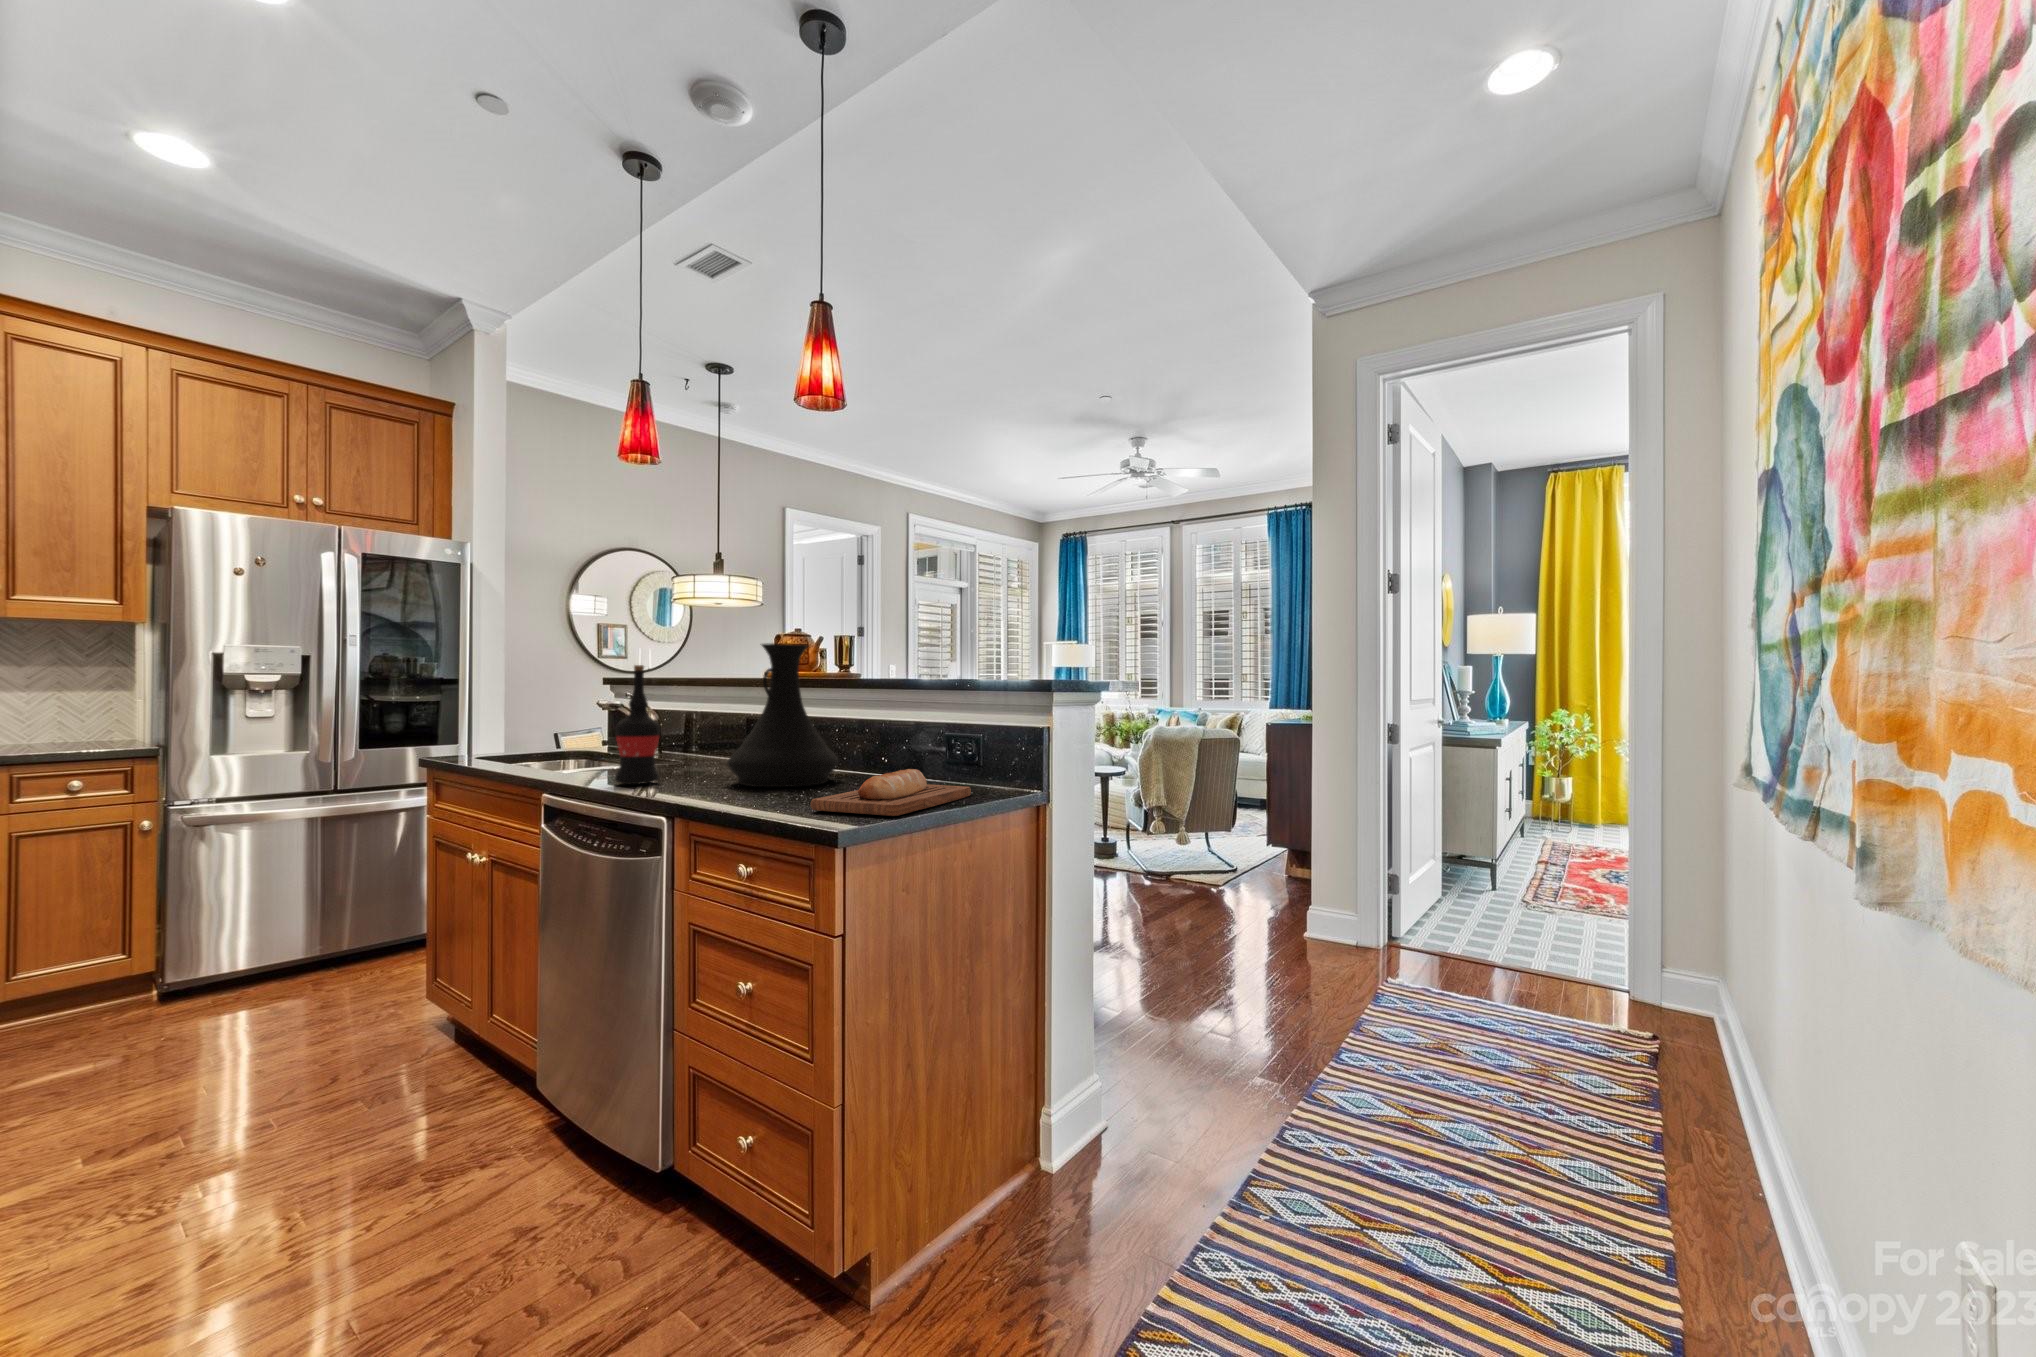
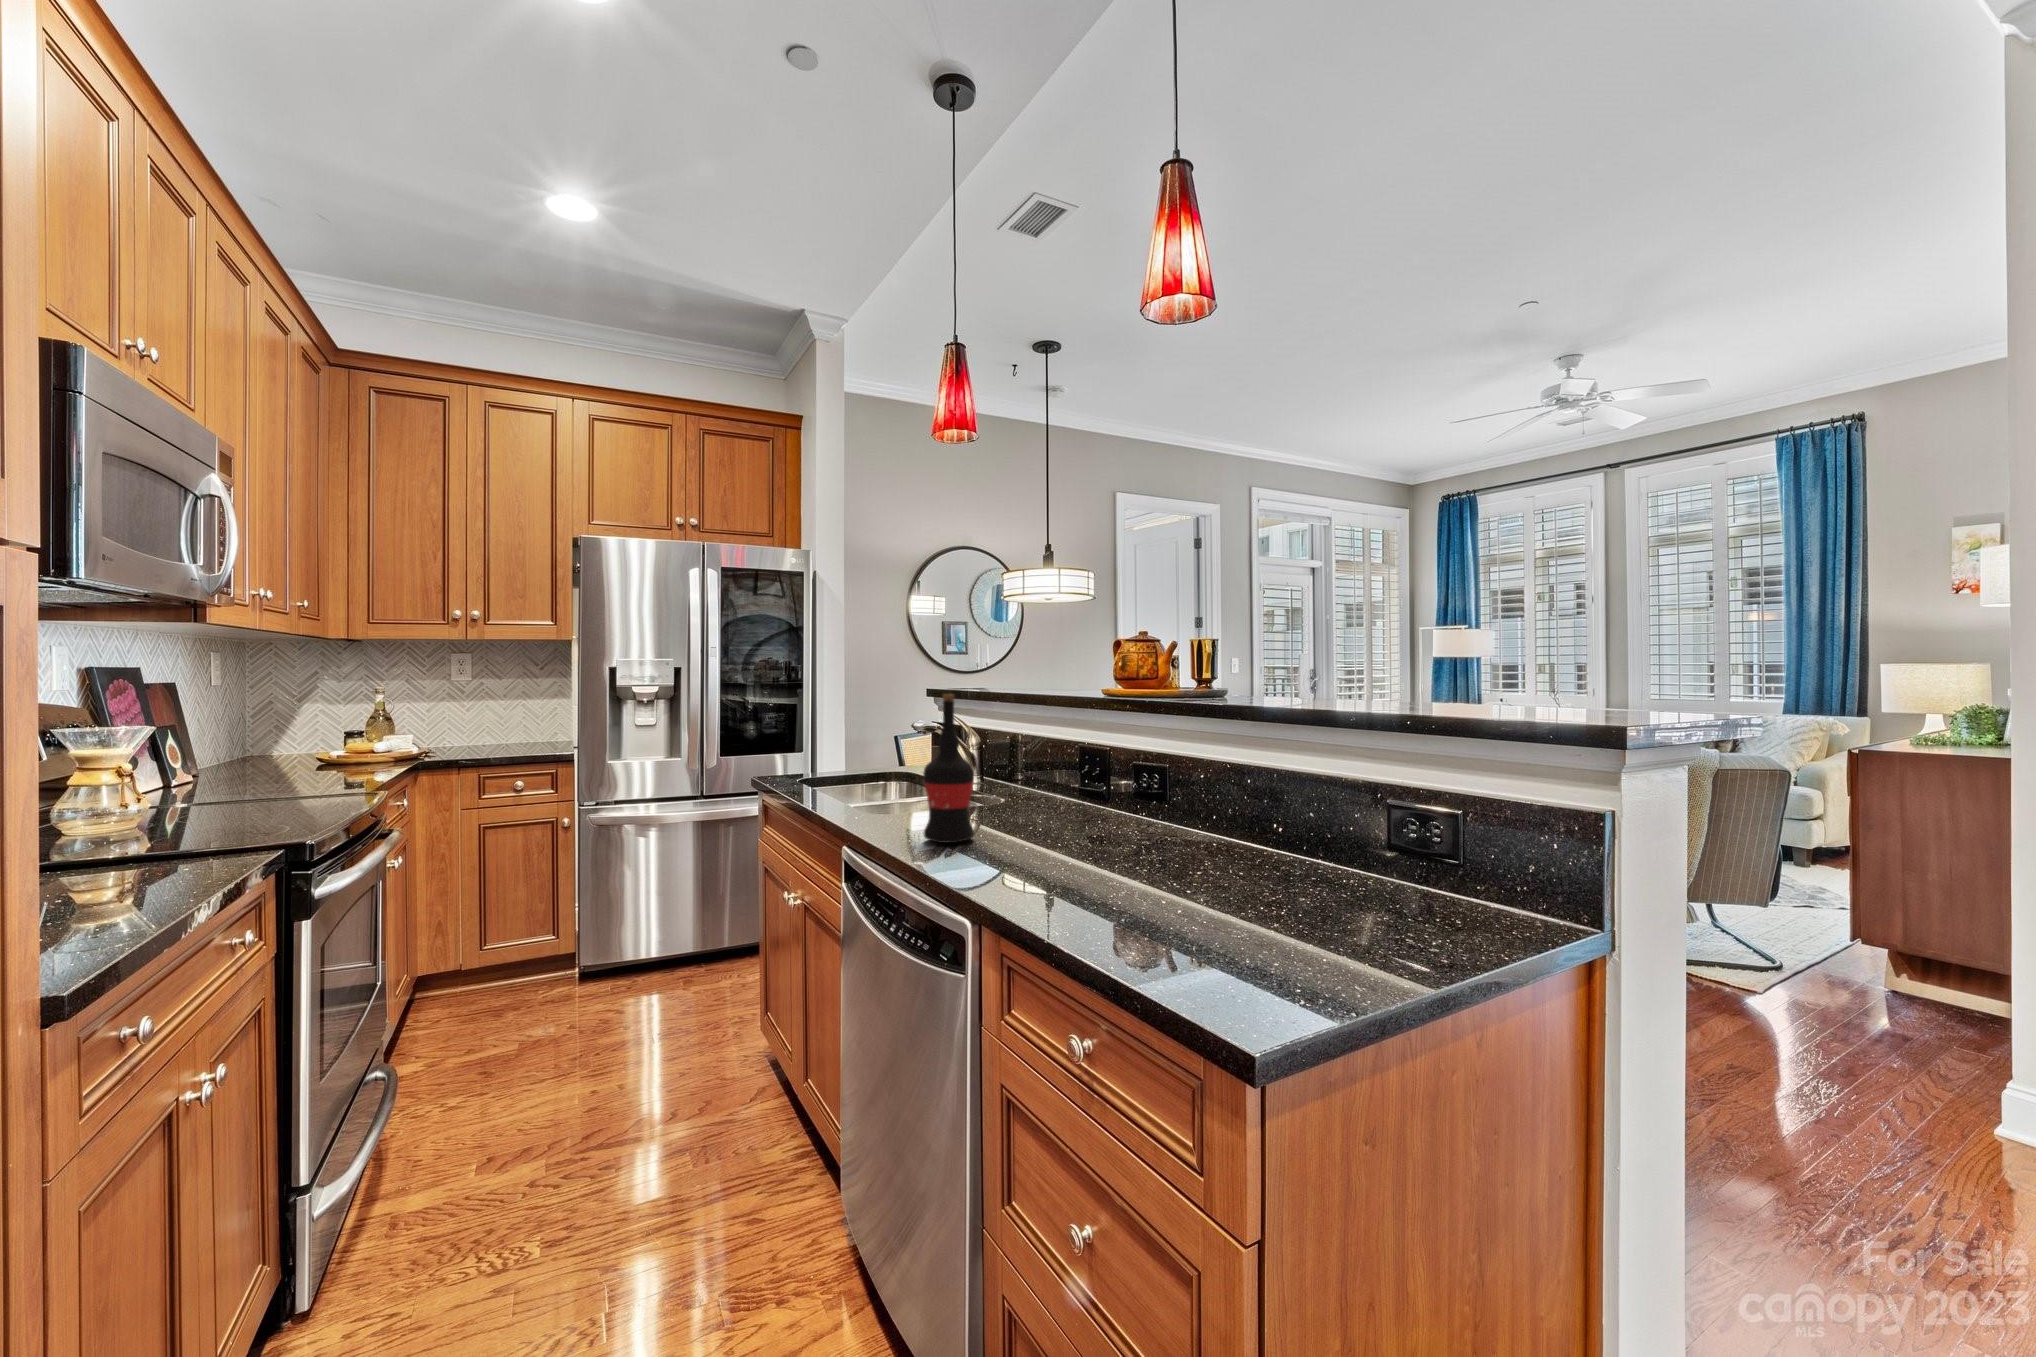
vase: present [727,643,838,787] -> none [1053,667,1199,865]
bread loaf: present [811,769,971,816] -> none [1166,864,1414,970]

